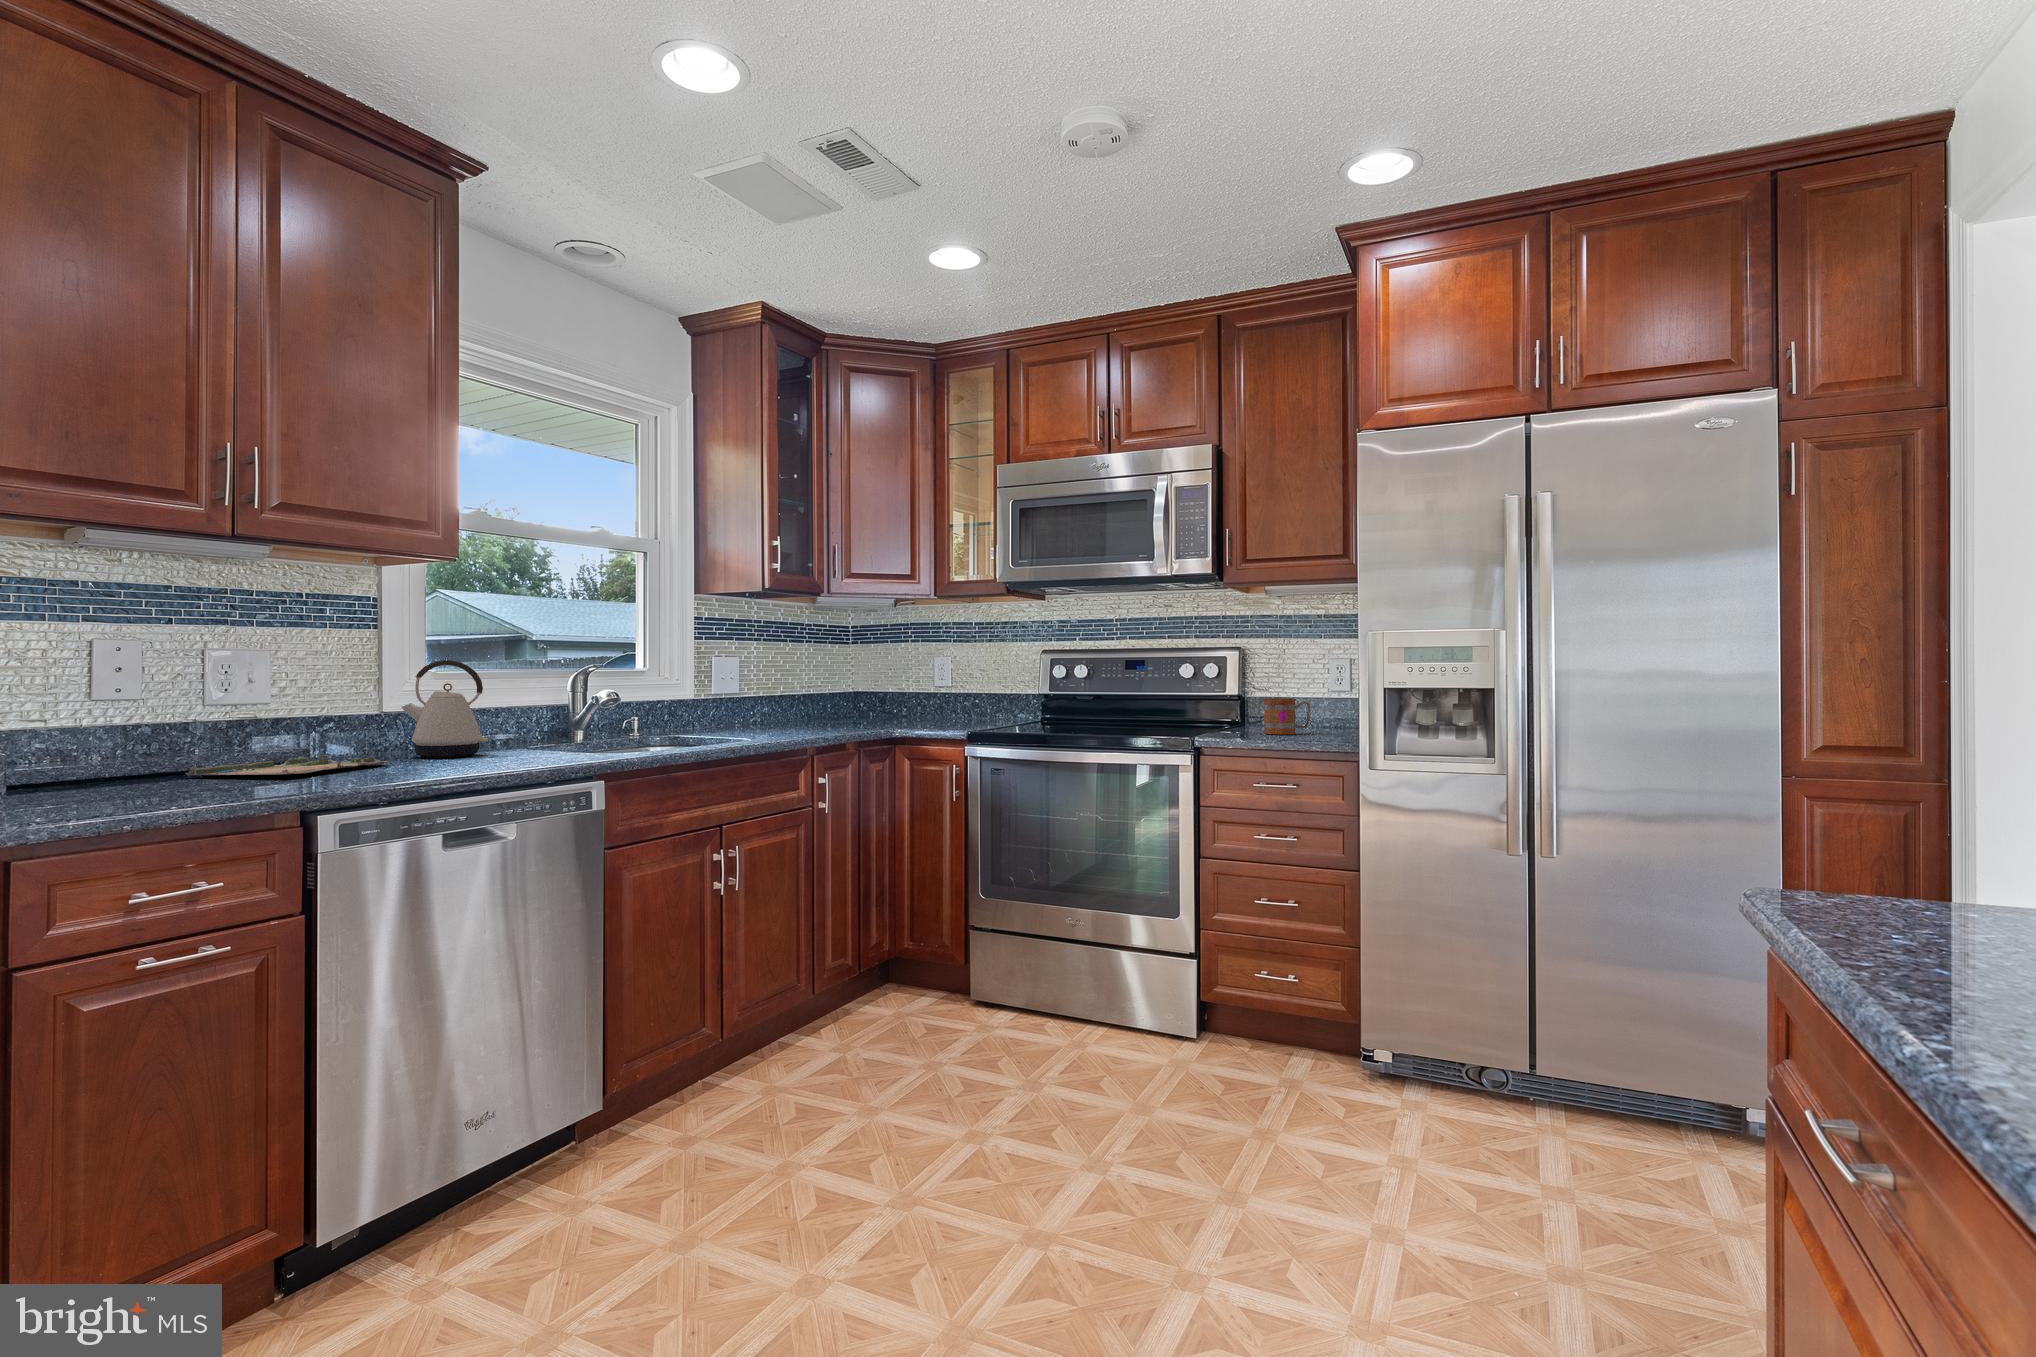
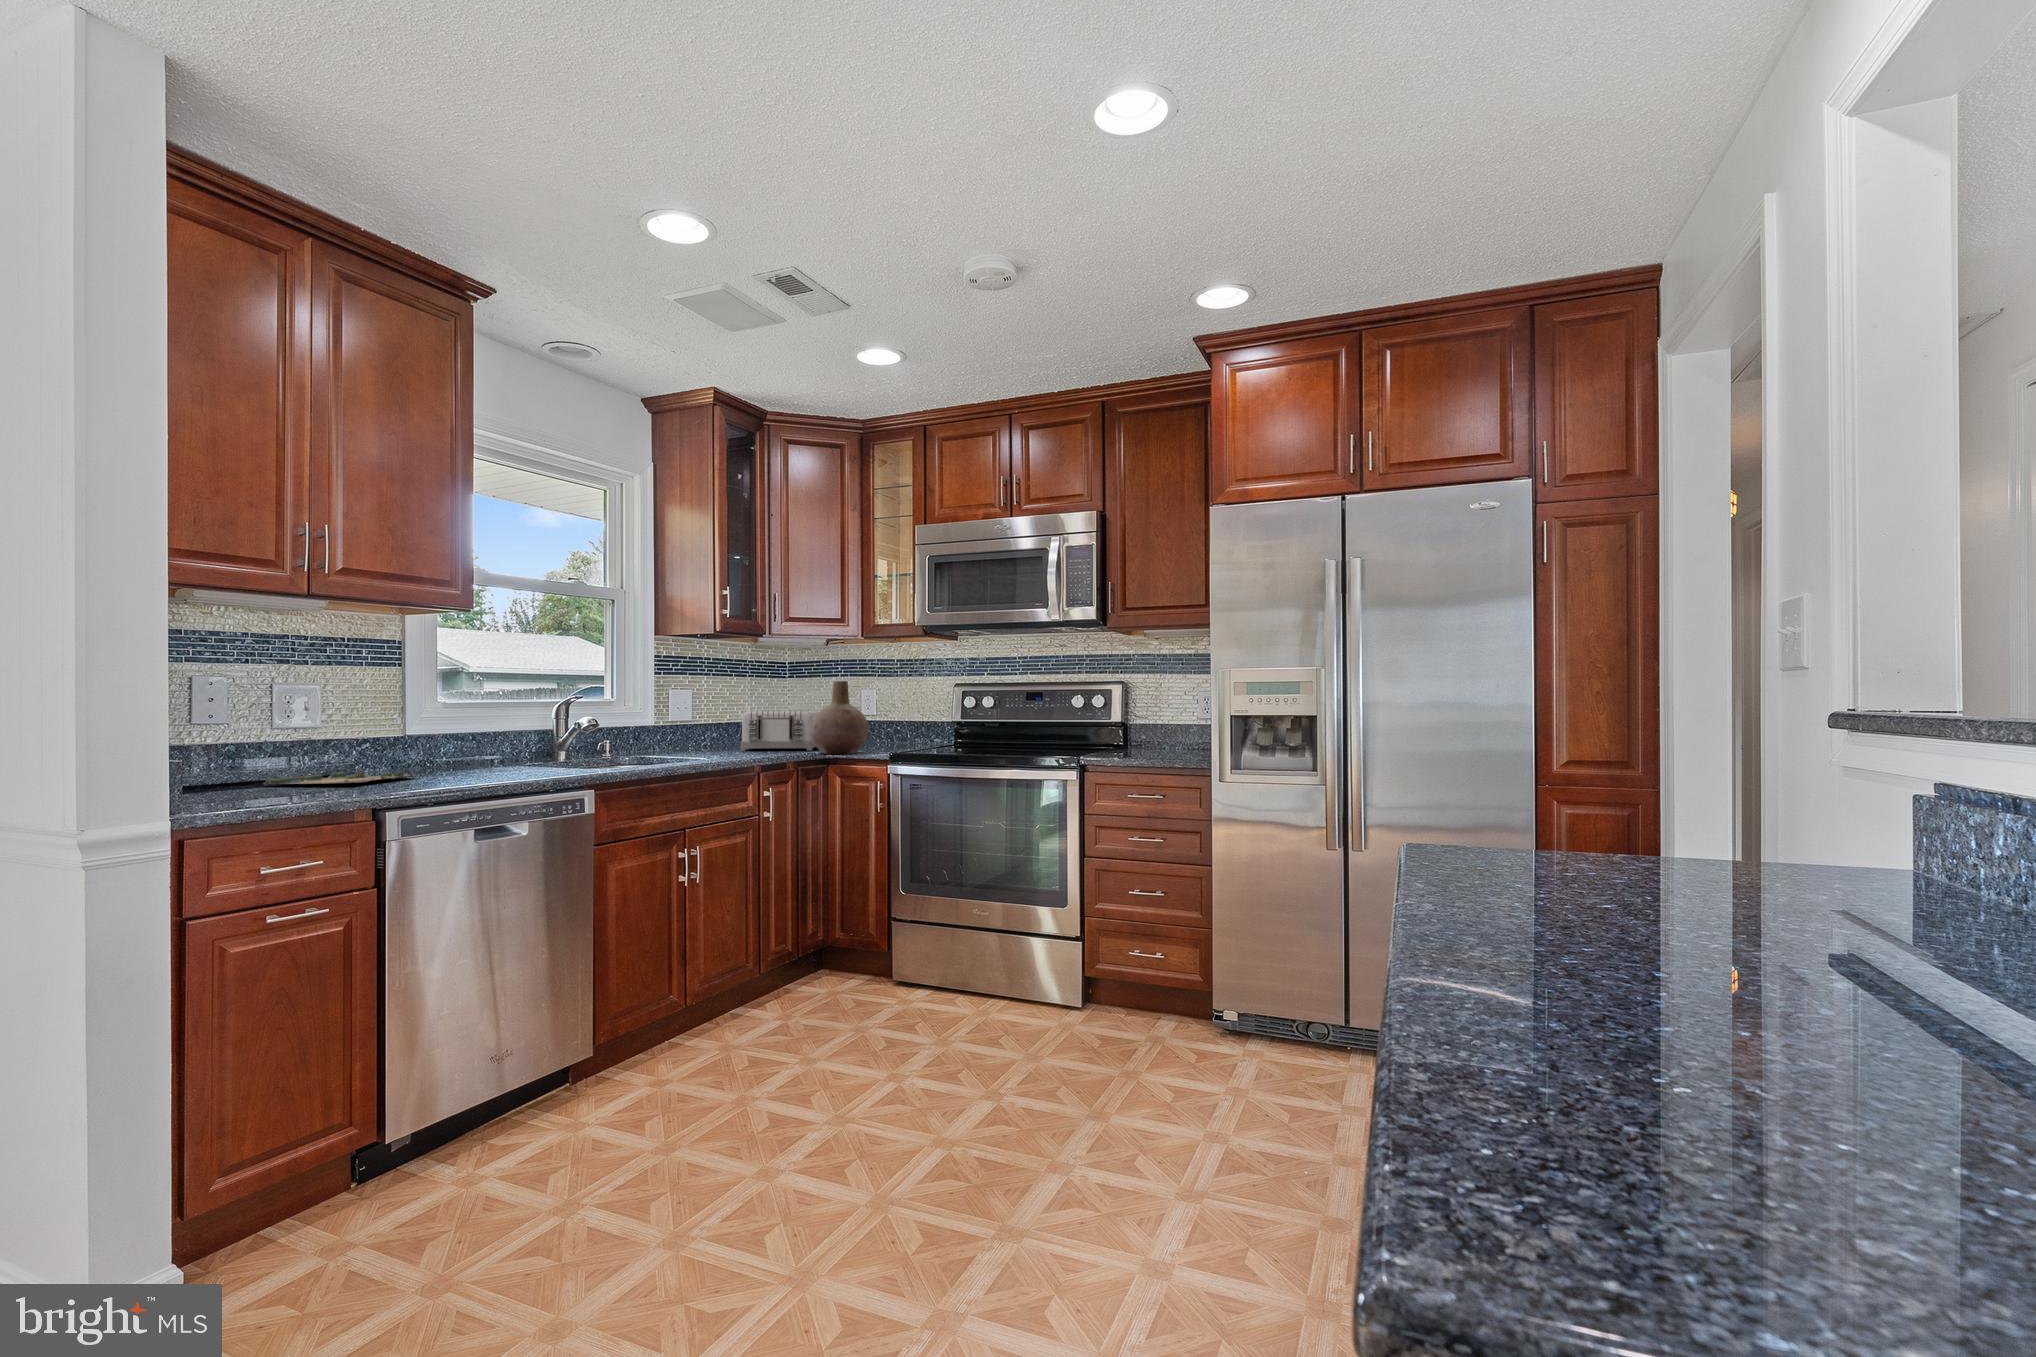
vase: none [873,647,941,732] -> present [810,681,869,754]
kettle: present [401,660,488,758] -> none [419,692,490,773]
toaster: none [796,681,889,727] -> present [740,710,818,751]
mug: present [1264,698,1310,735] -> none [1143,724,1182,755]

